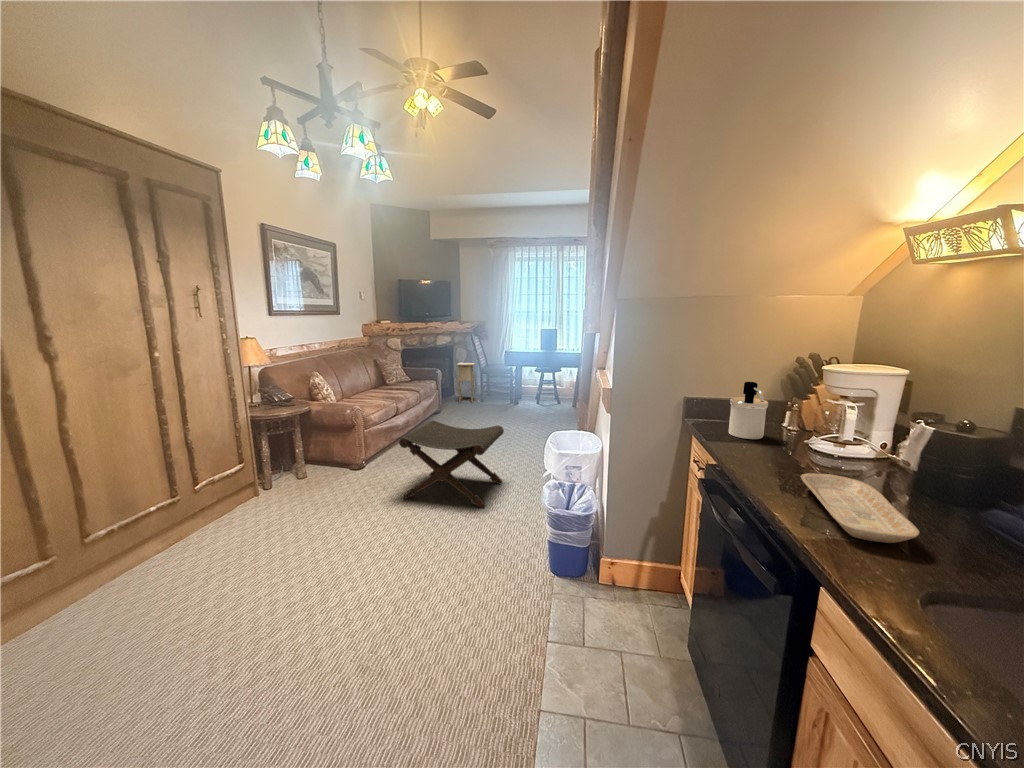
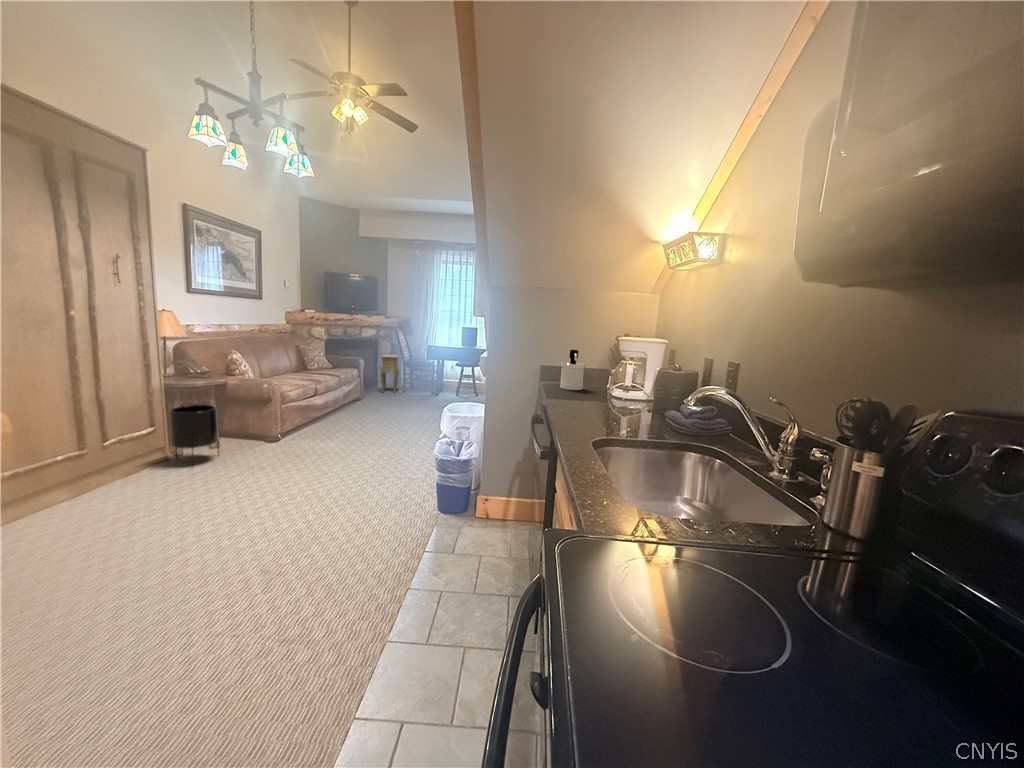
footstool: present [399,421,504,508] -> none [313,396,412,470]
planter: none [256,435,306,504] -> present [169,405,219,463]
tray: present [801,474,919,543] -> none [574,399,615,425]

